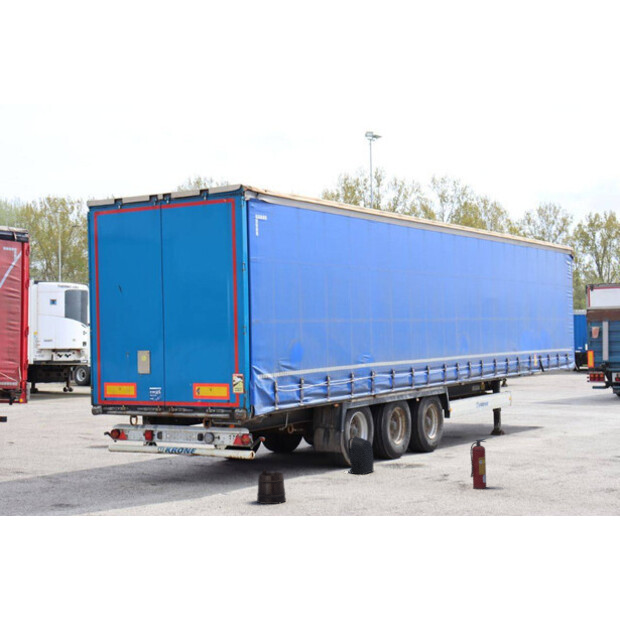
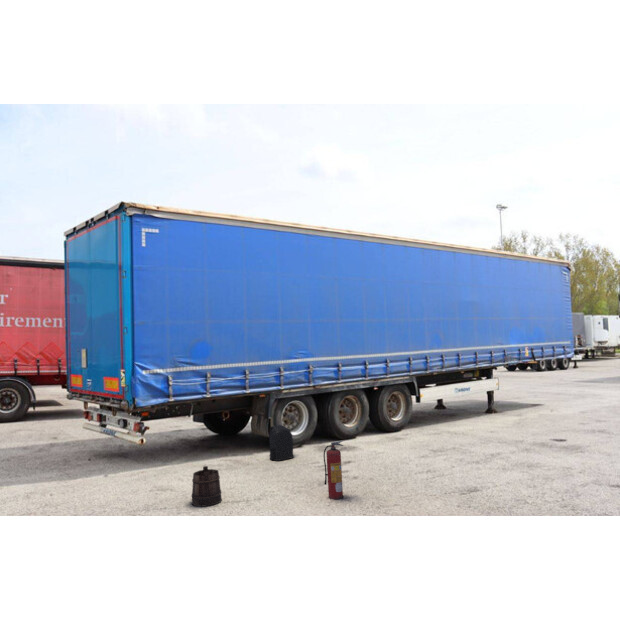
bucket: present [257,470,286,504] -> present [192,466,222,506]

